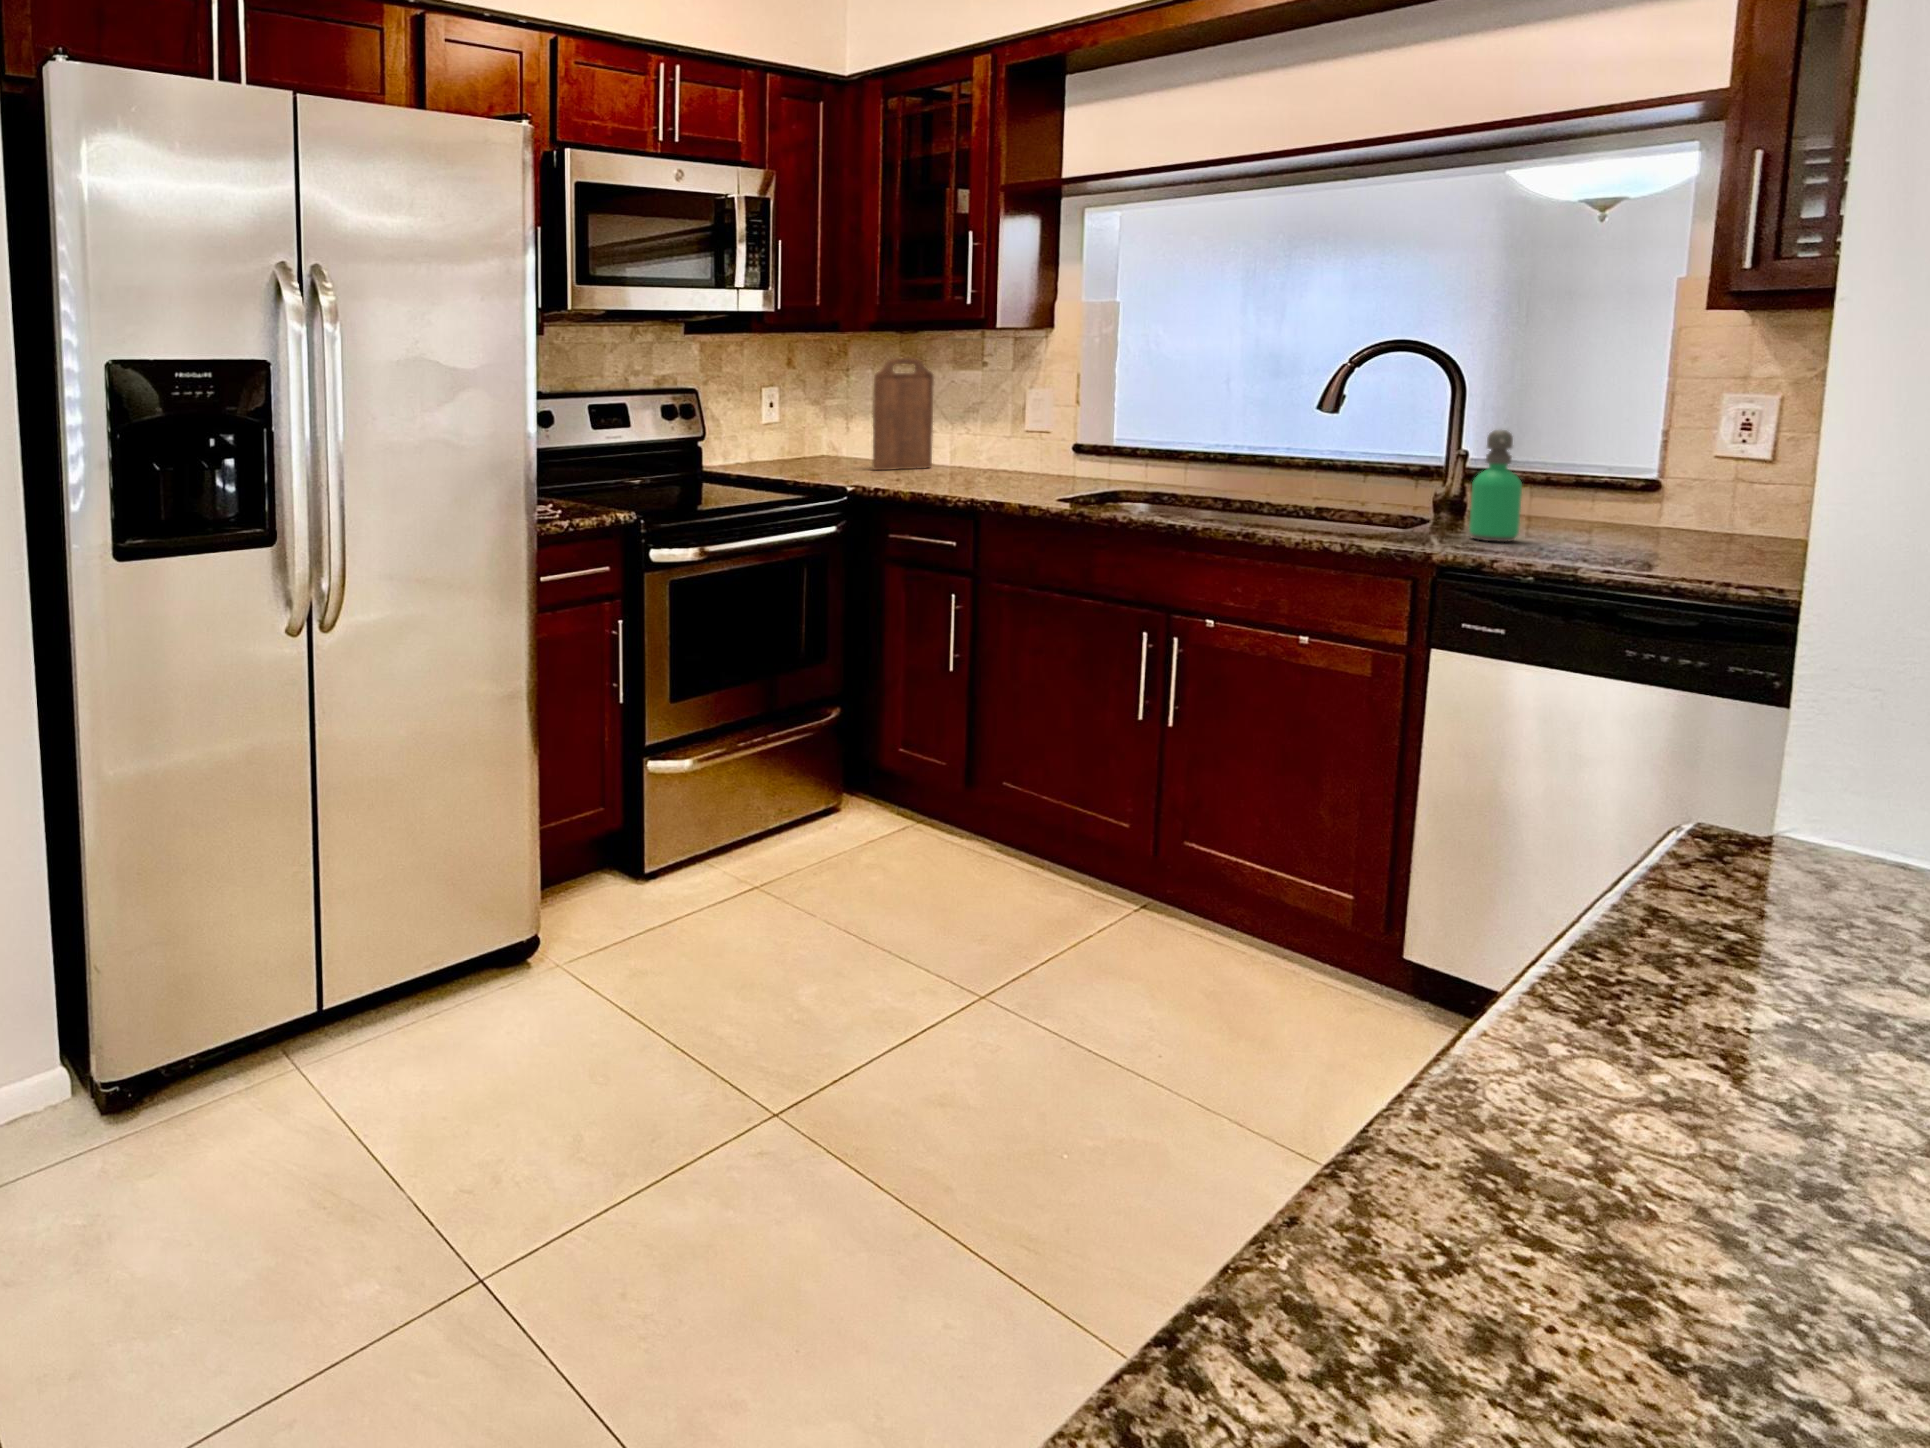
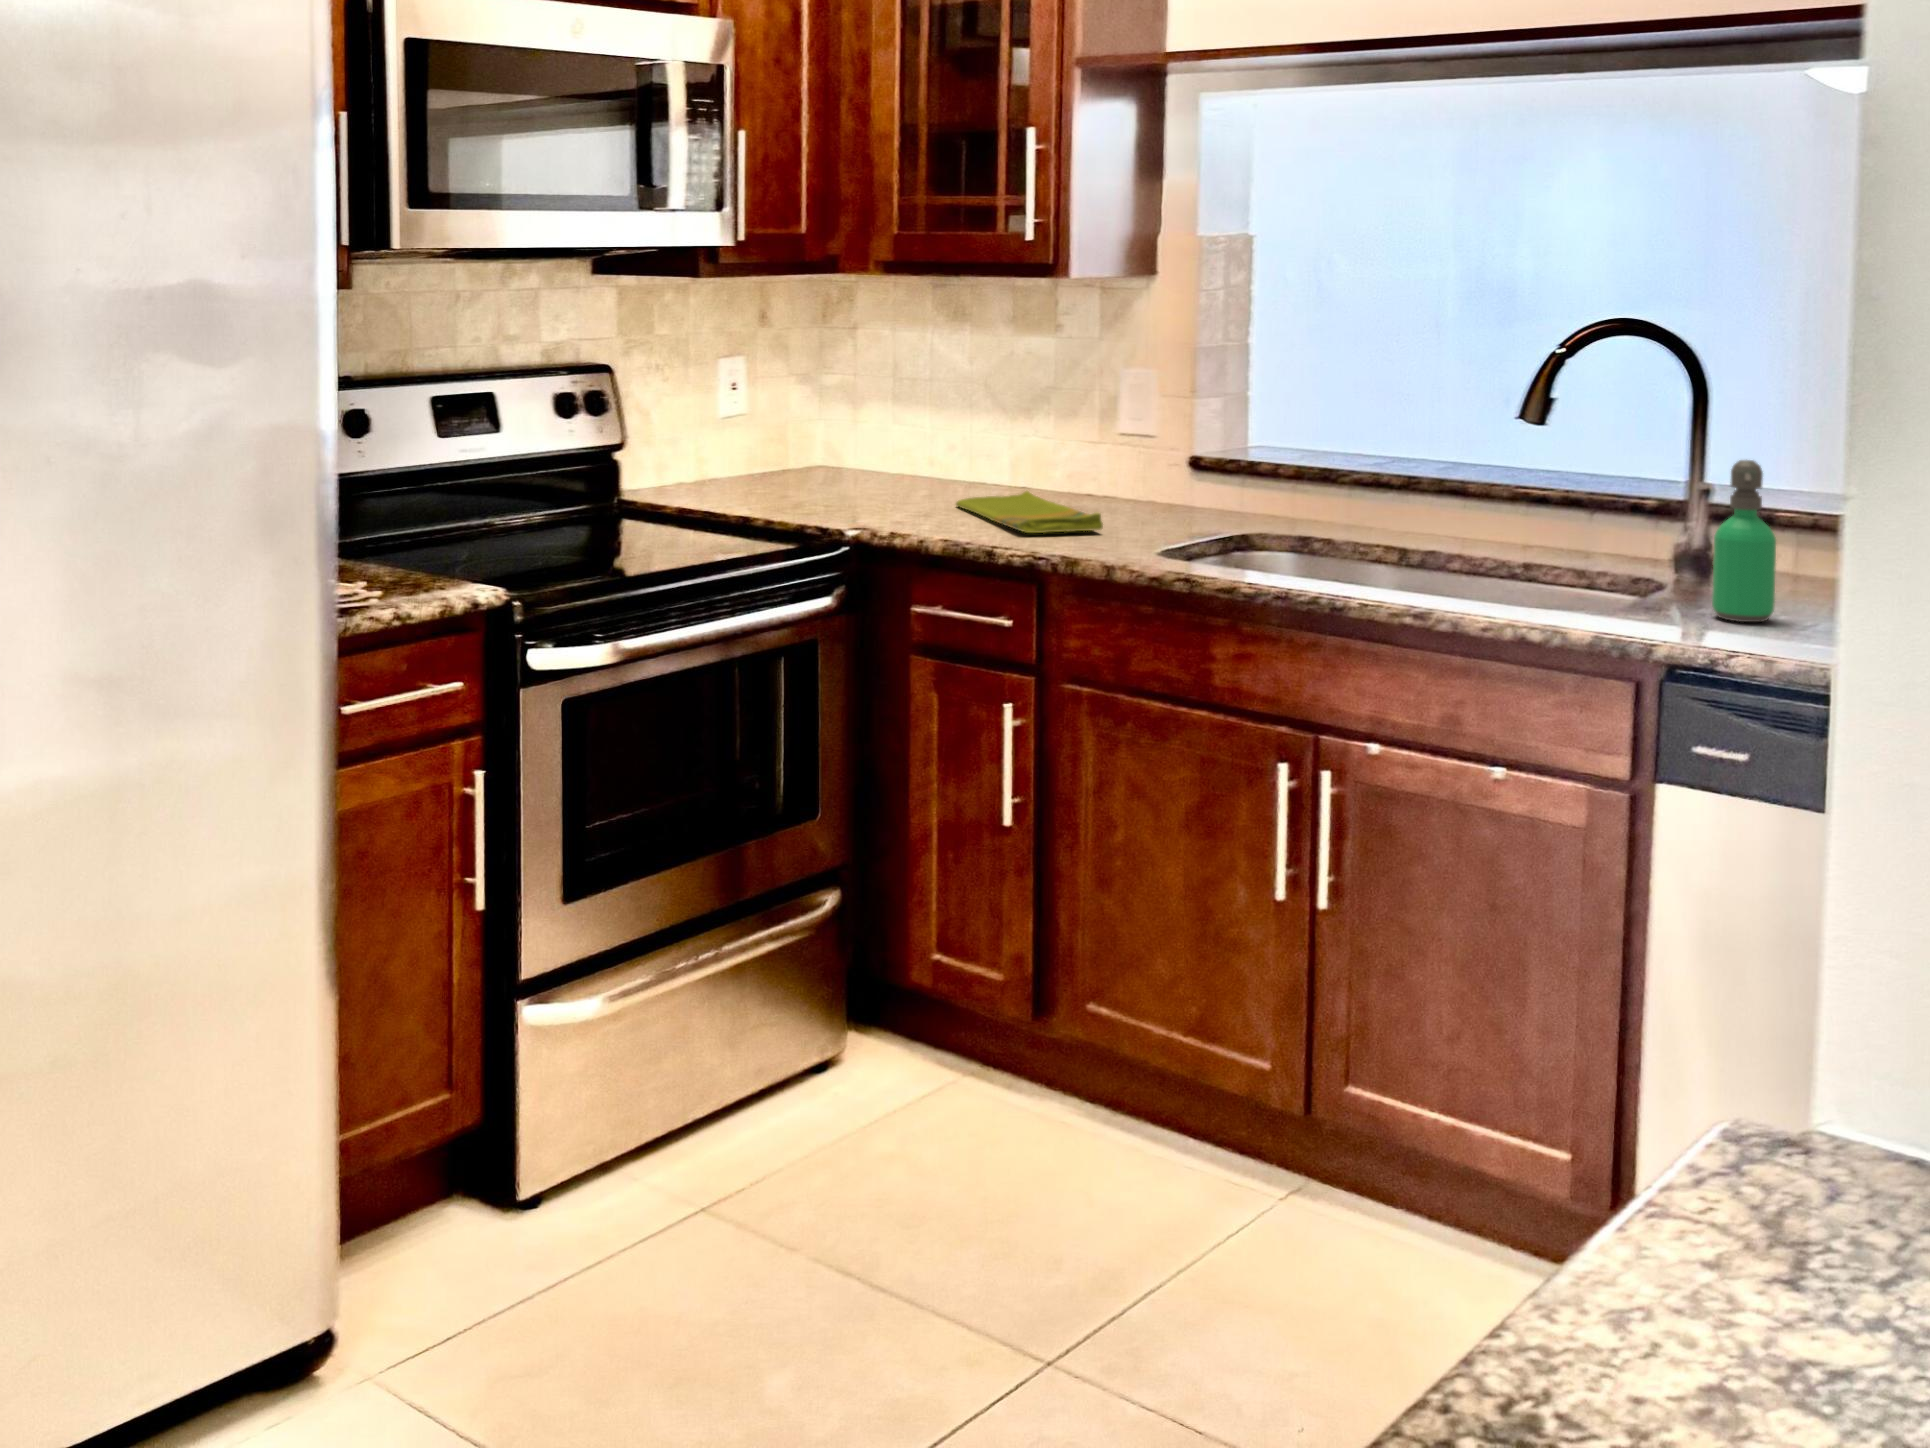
cutting board: present [873,358,934,470] -> none [892,315,985,495]
dish towel: none [914,466,1015,489] -> present [956,491,1103,533]

